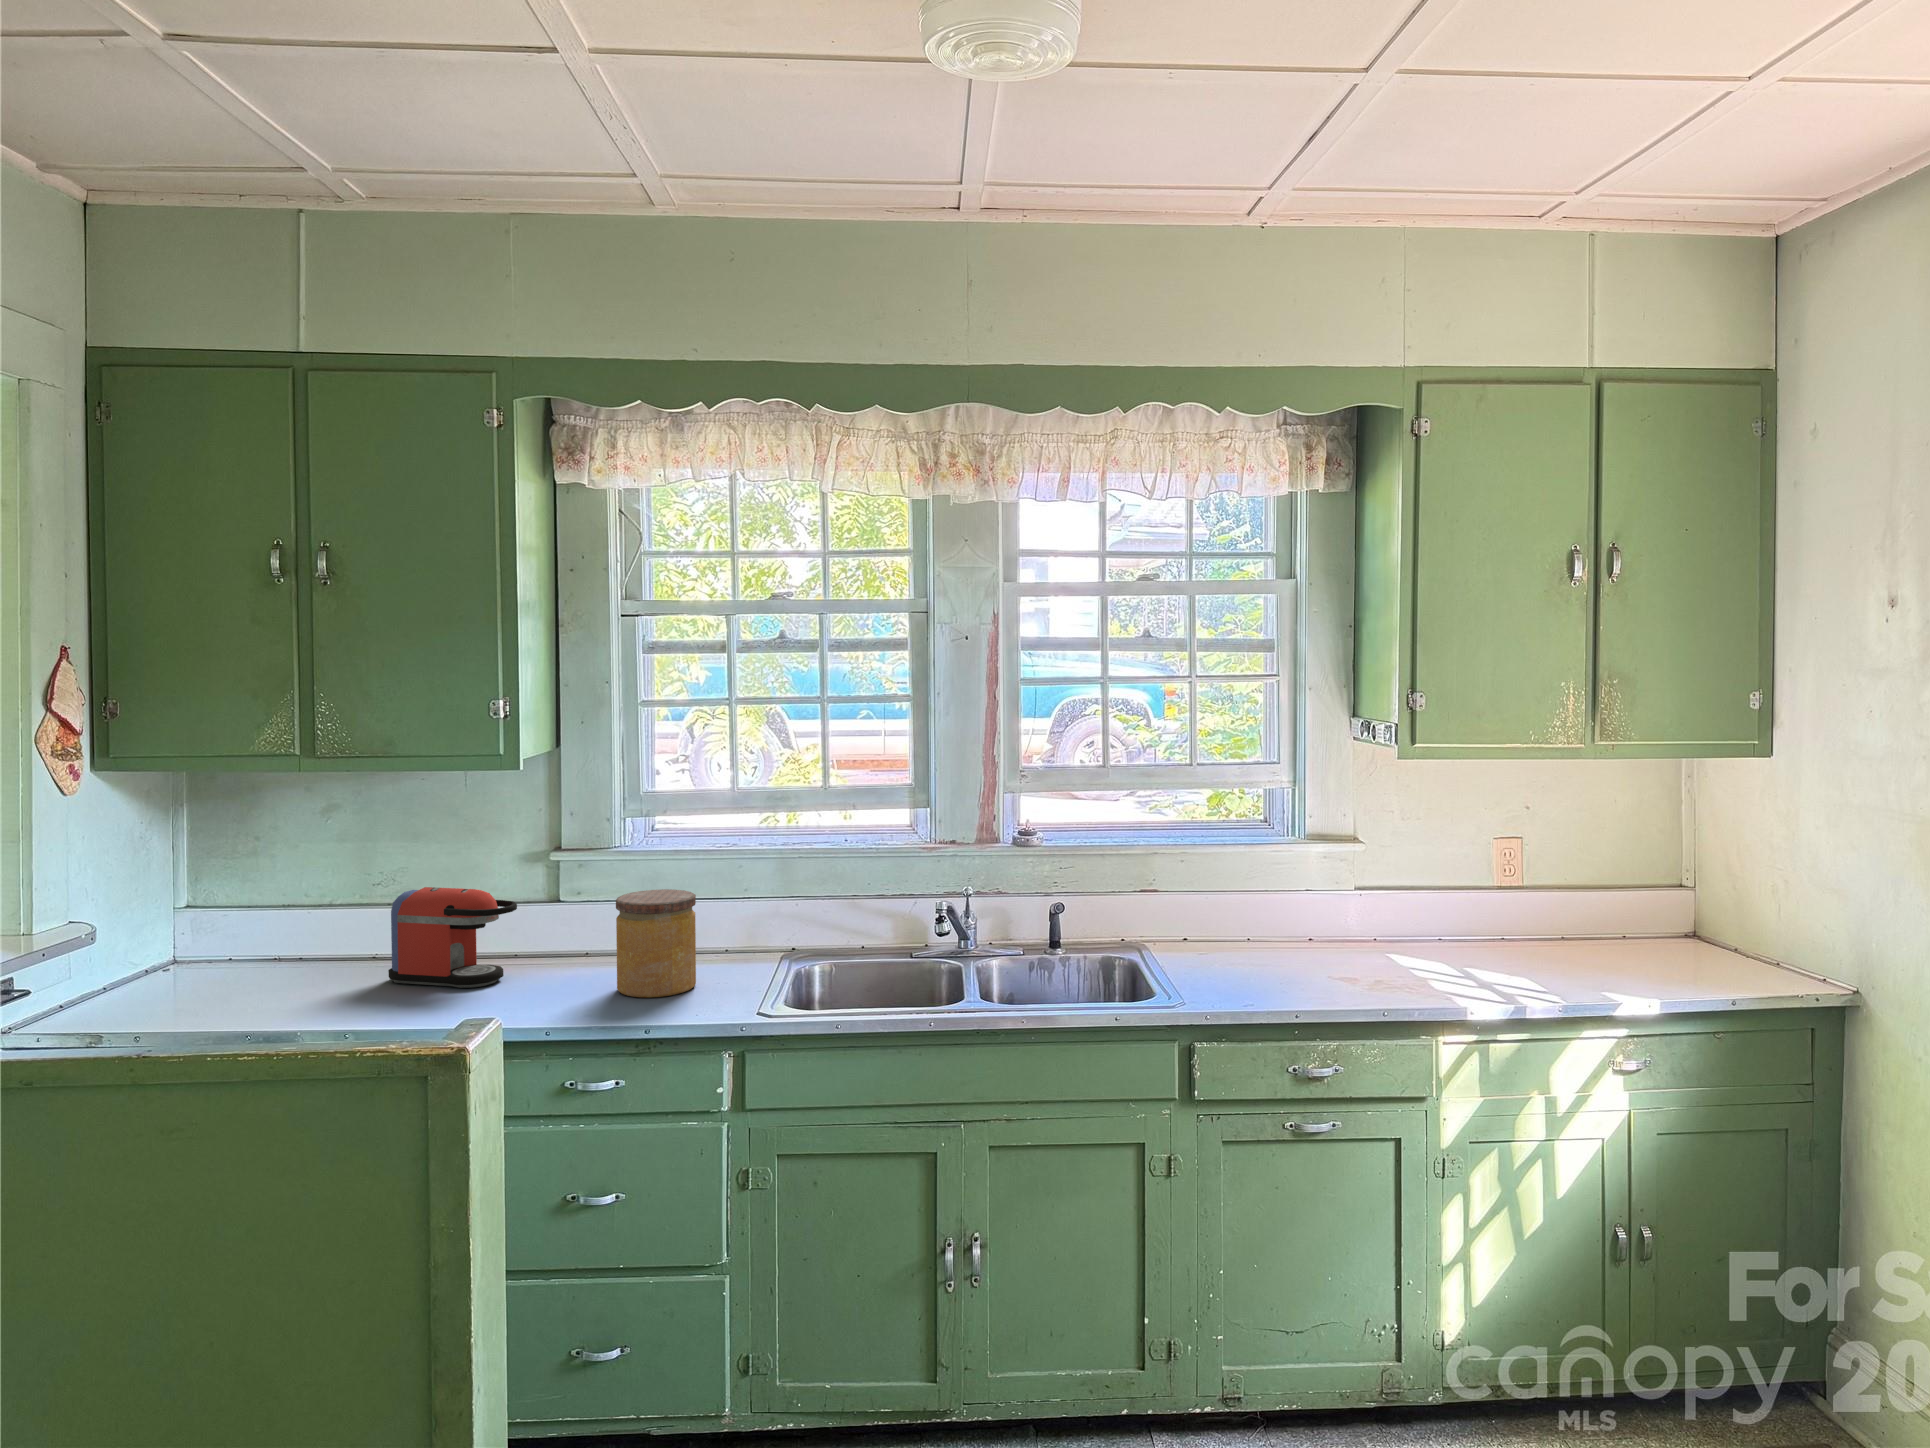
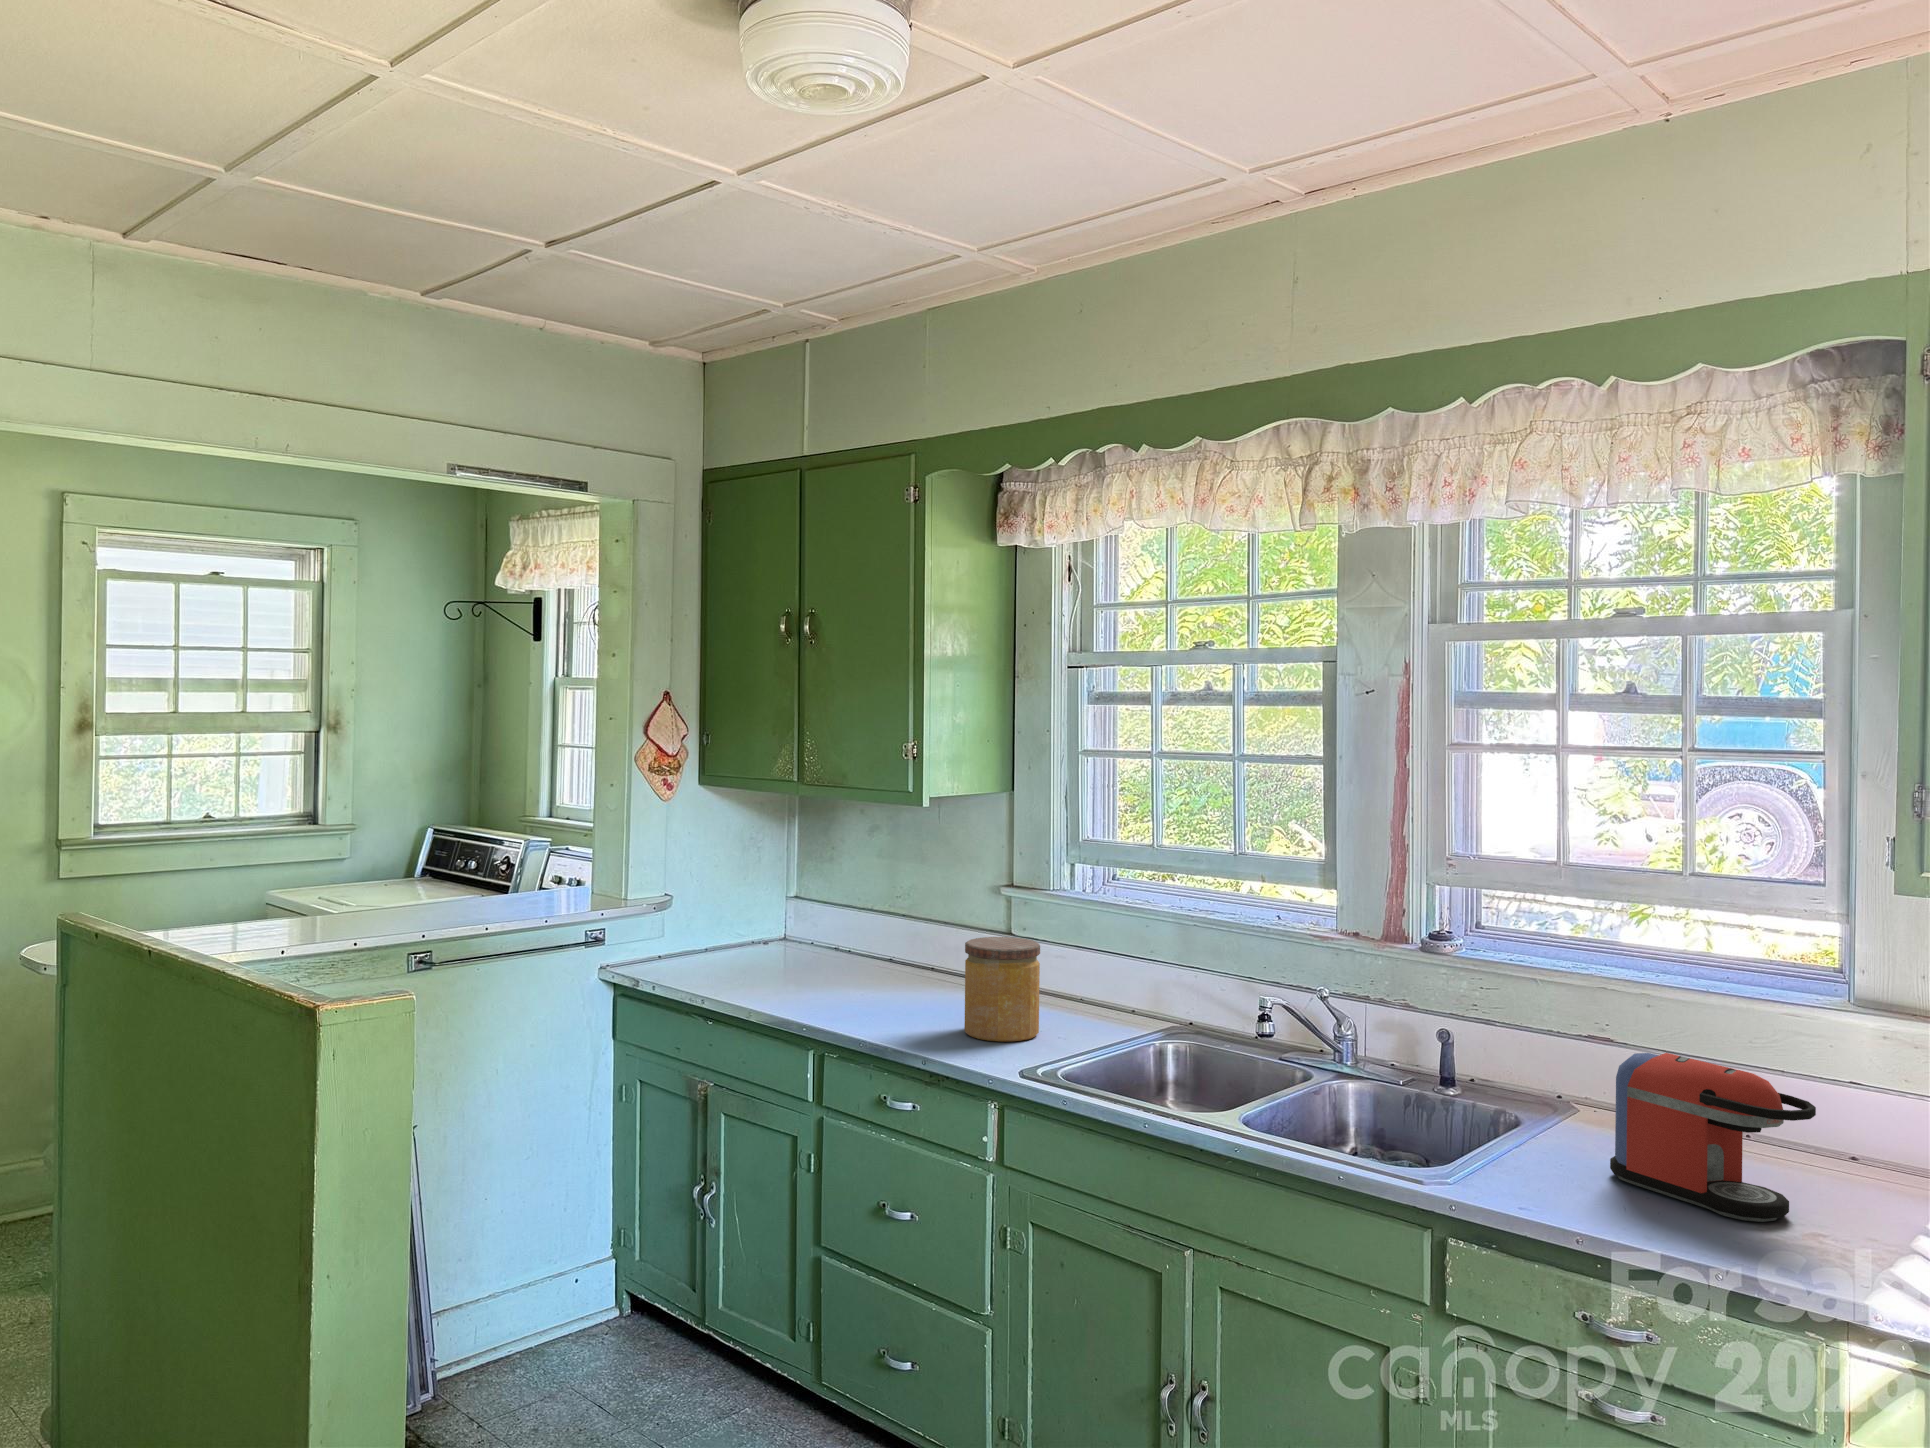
coffee maker: present [388,887,517,988] -> present [1610,1053,1816,1222]

